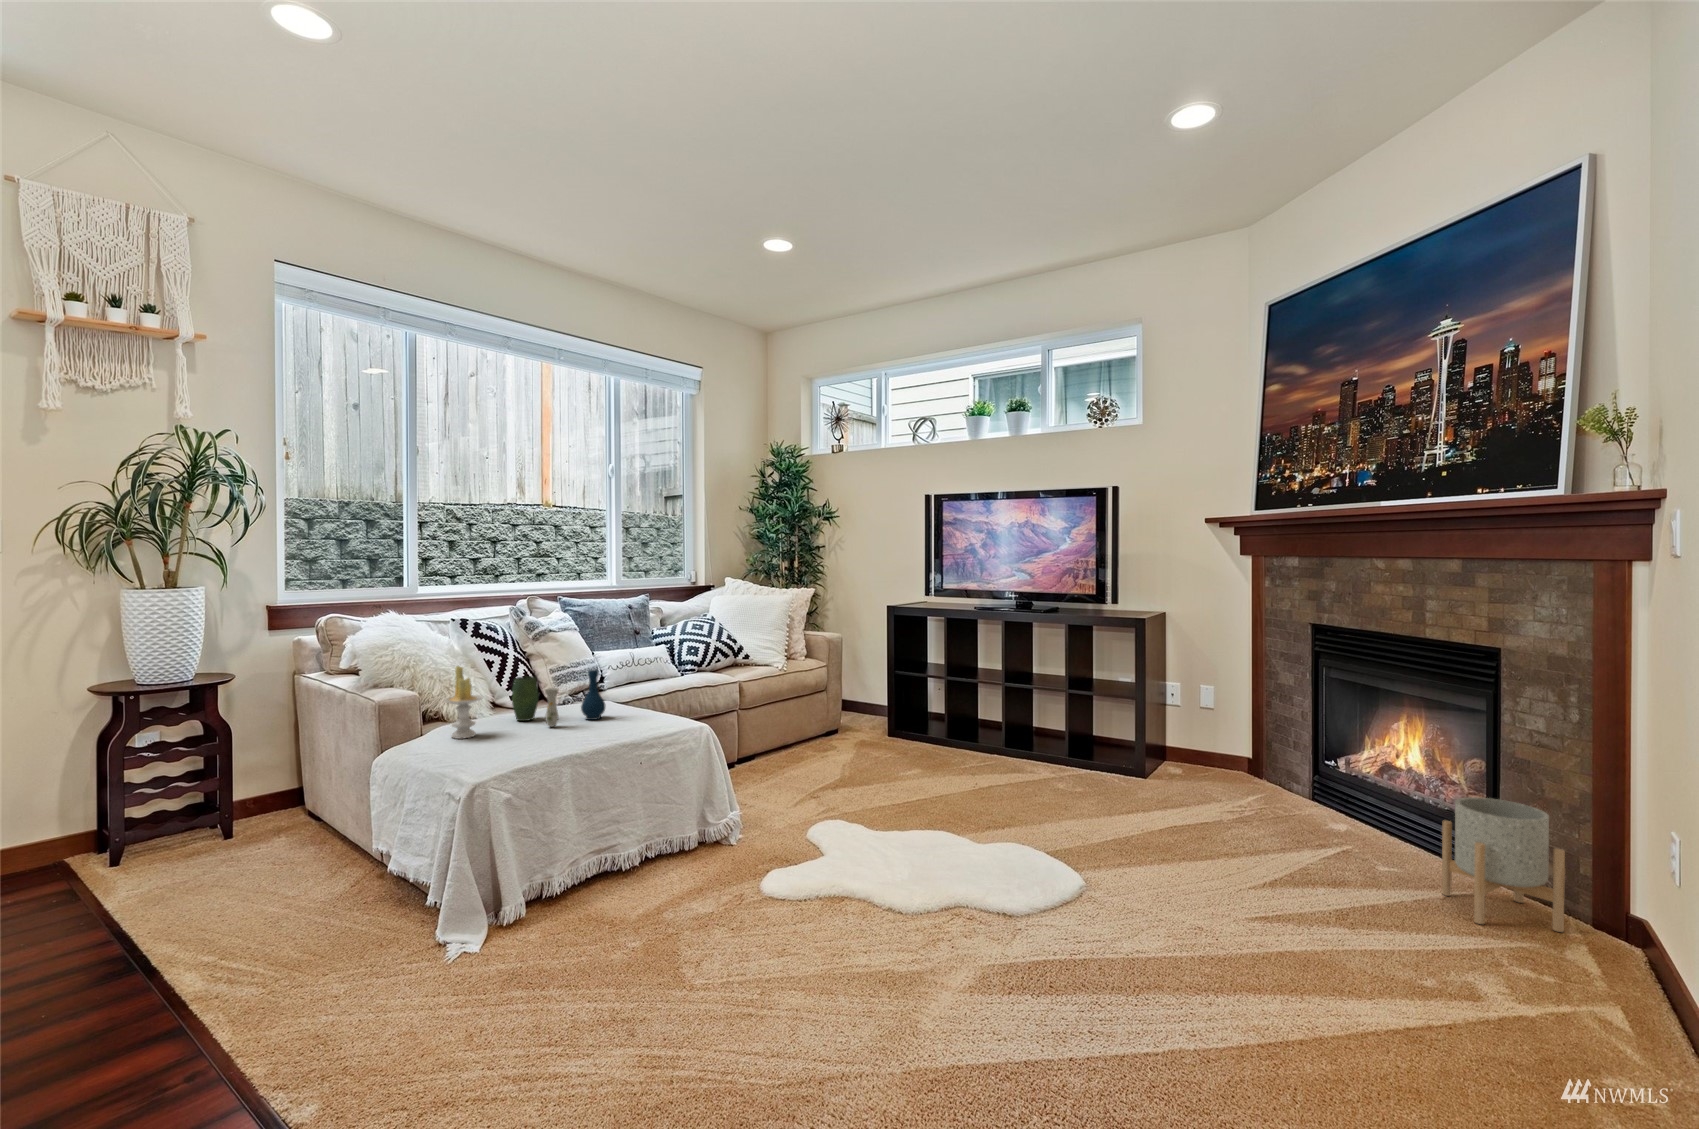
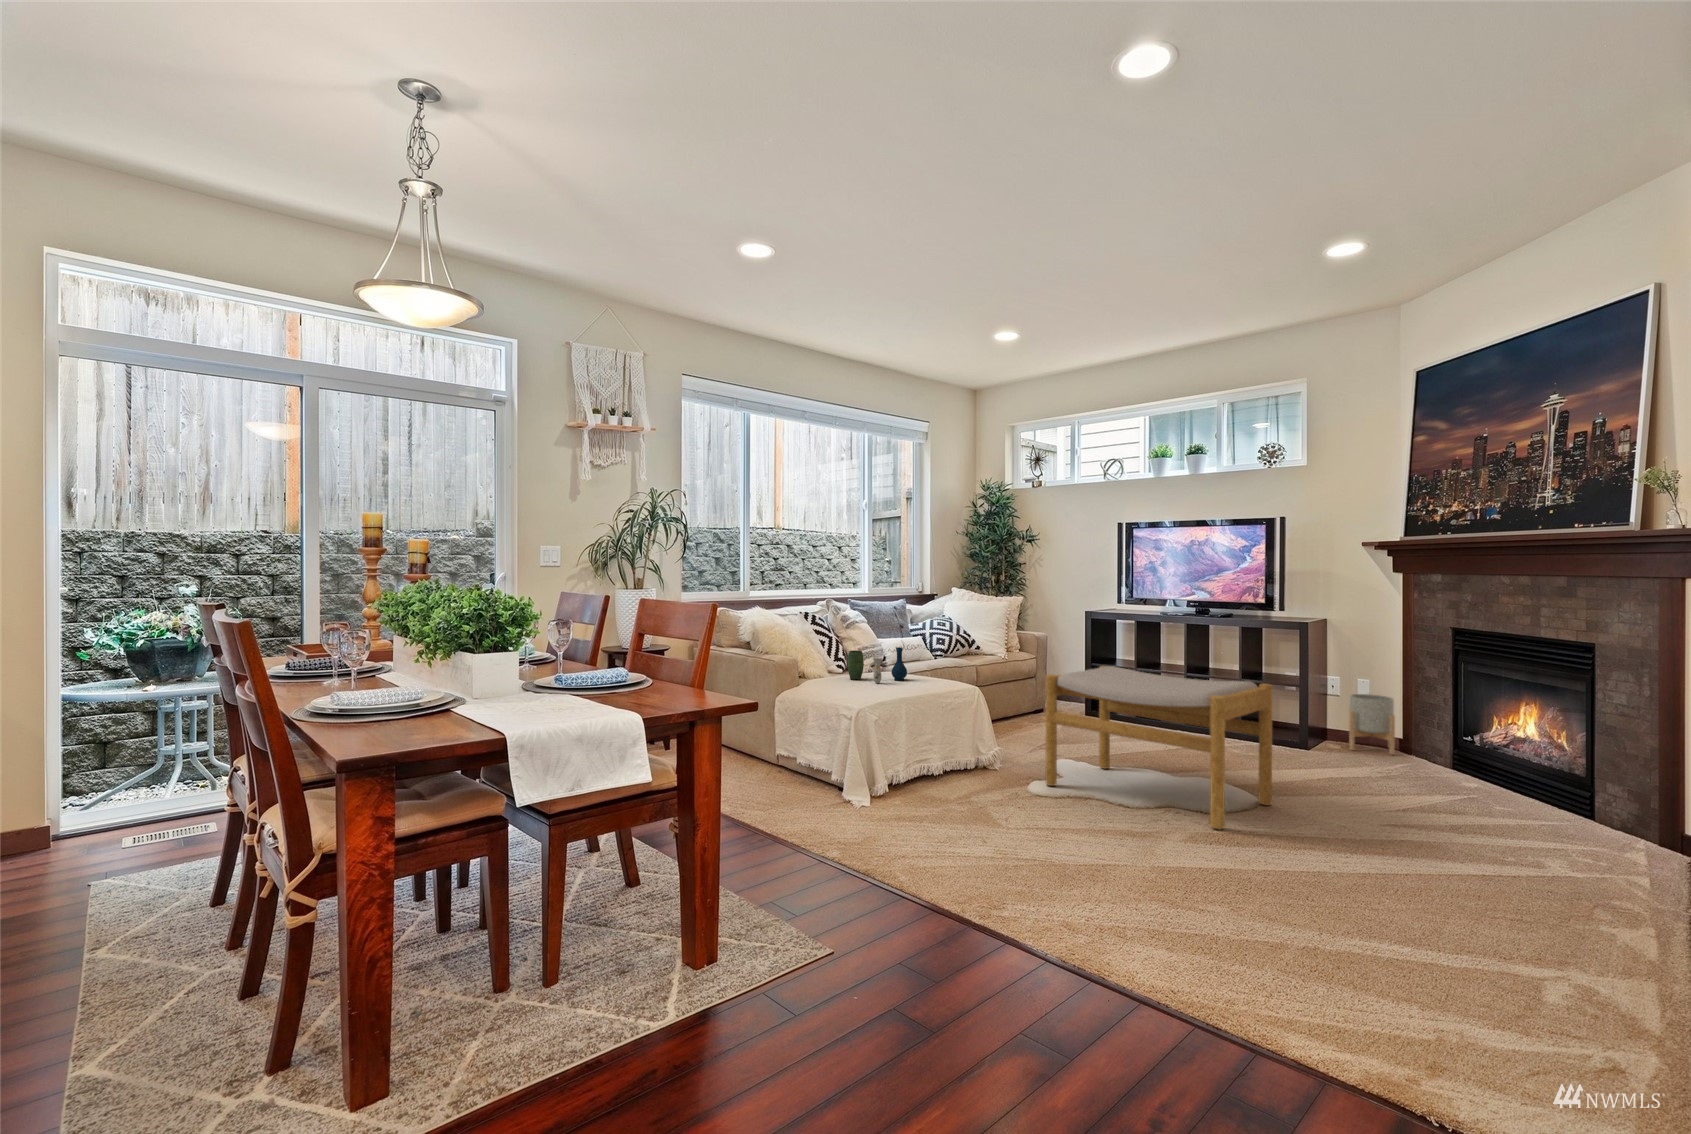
candle: present [444,666,482,739] -> none [816,641,839,687]
footstool: none [791,689,1104,956] -> present [1046,666,1272,829]
planter: present [1442,797,1565,932] -> present [1349,694,1395,755]

